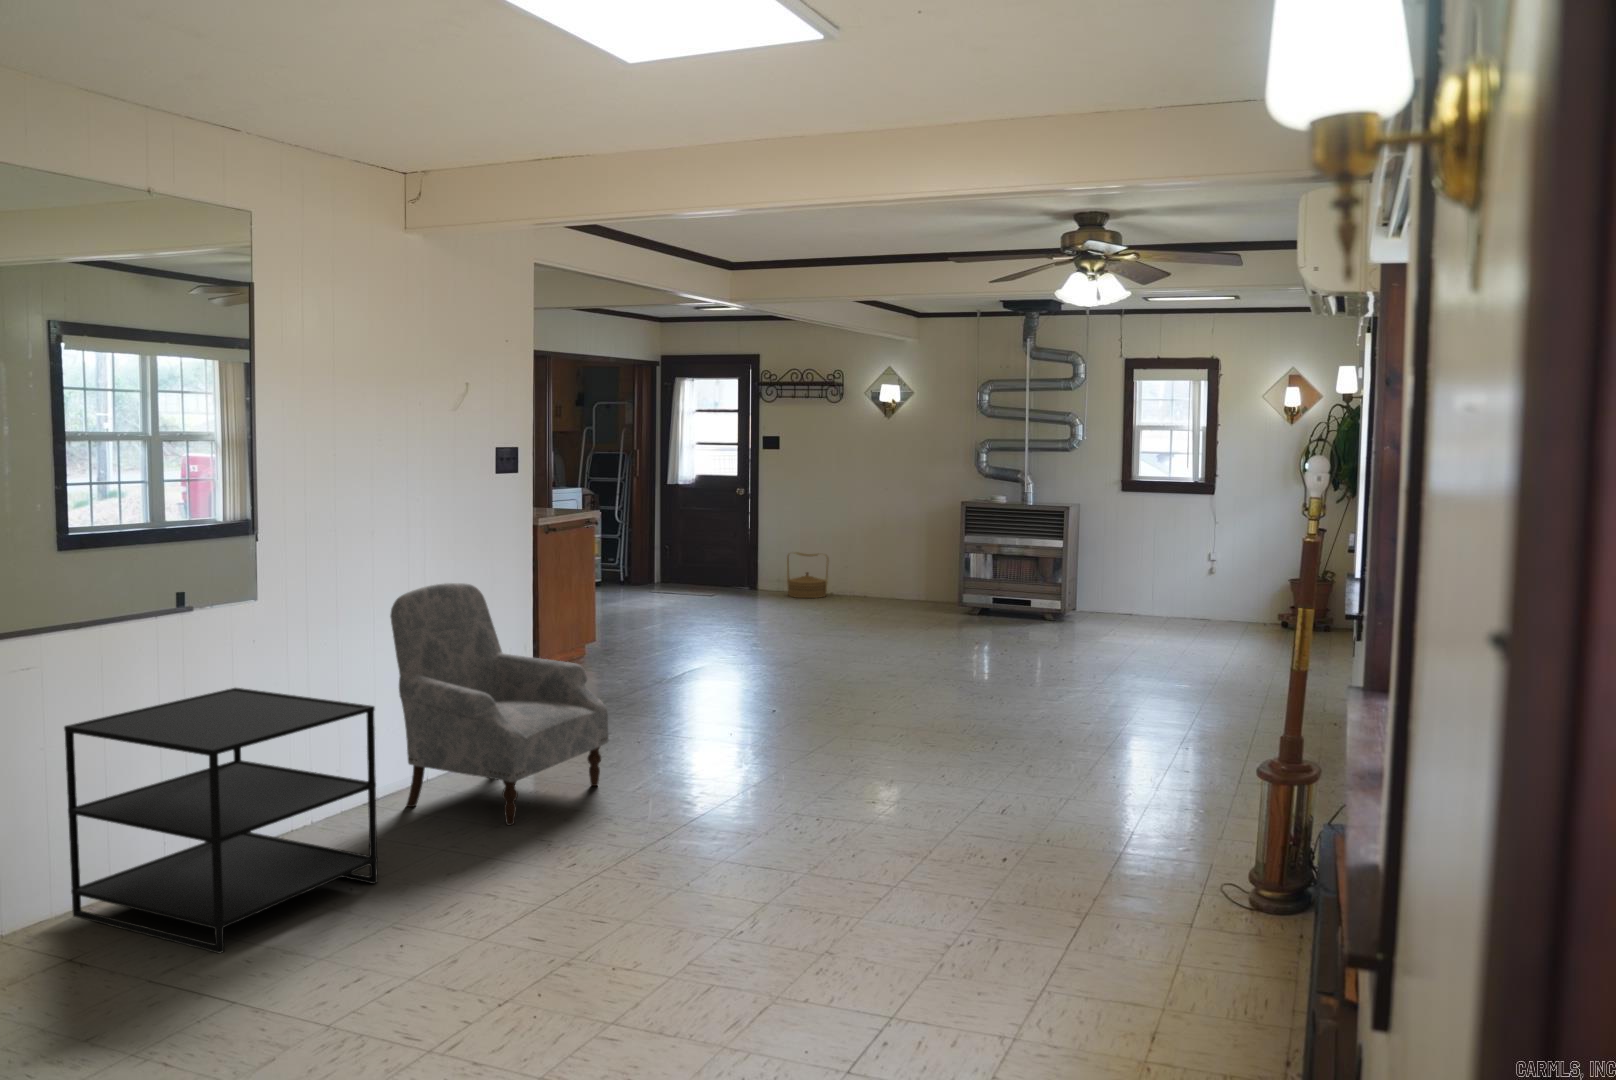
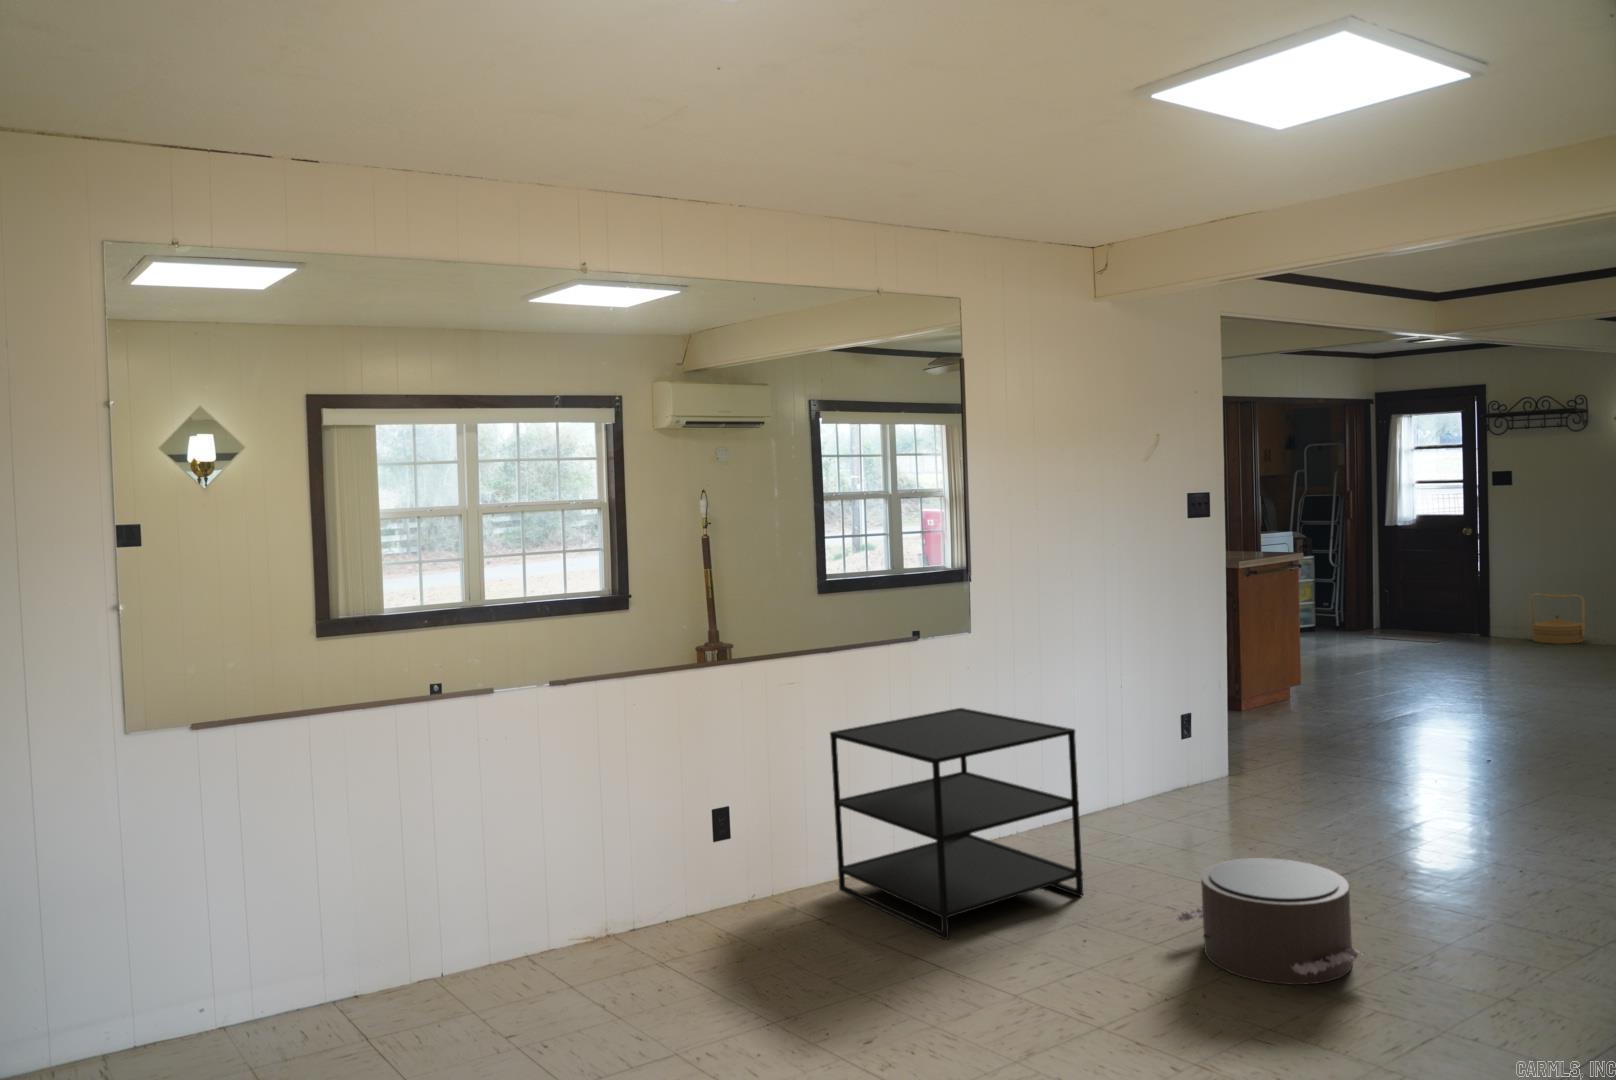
armchair: present [390,583,608,825] -> none [1094,620,1316,856]
pouf: none [475,821,651,941] -> present [1176,858,1364,985]

